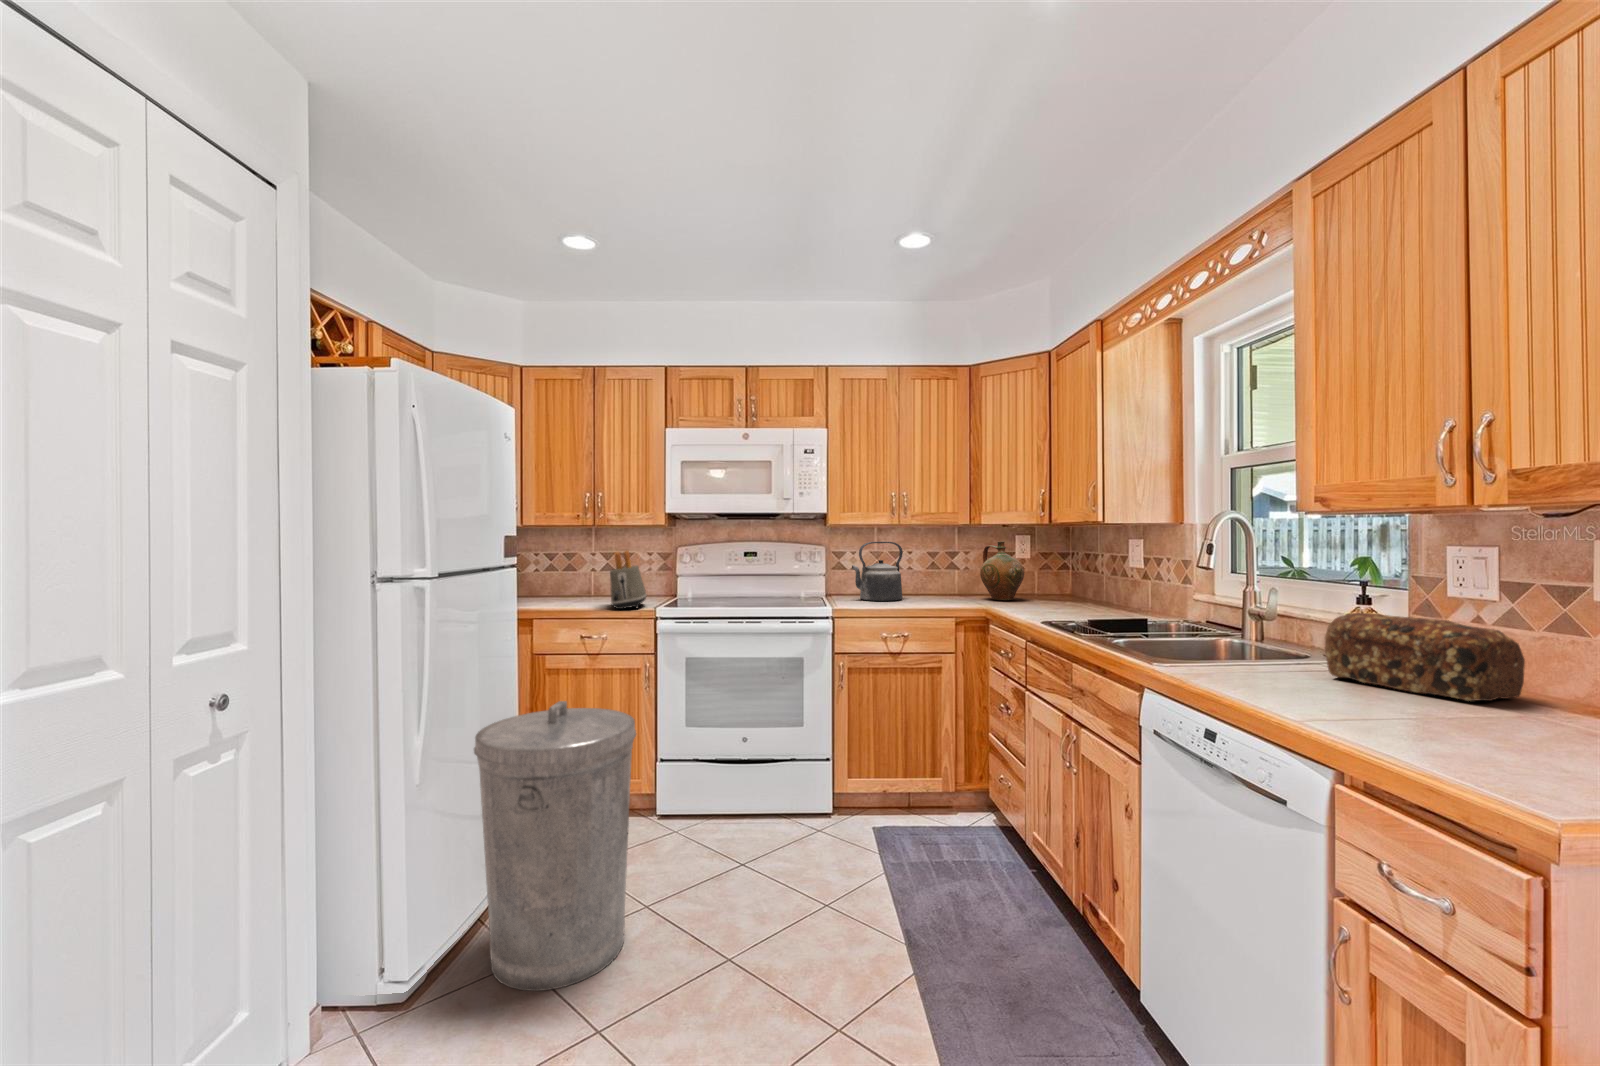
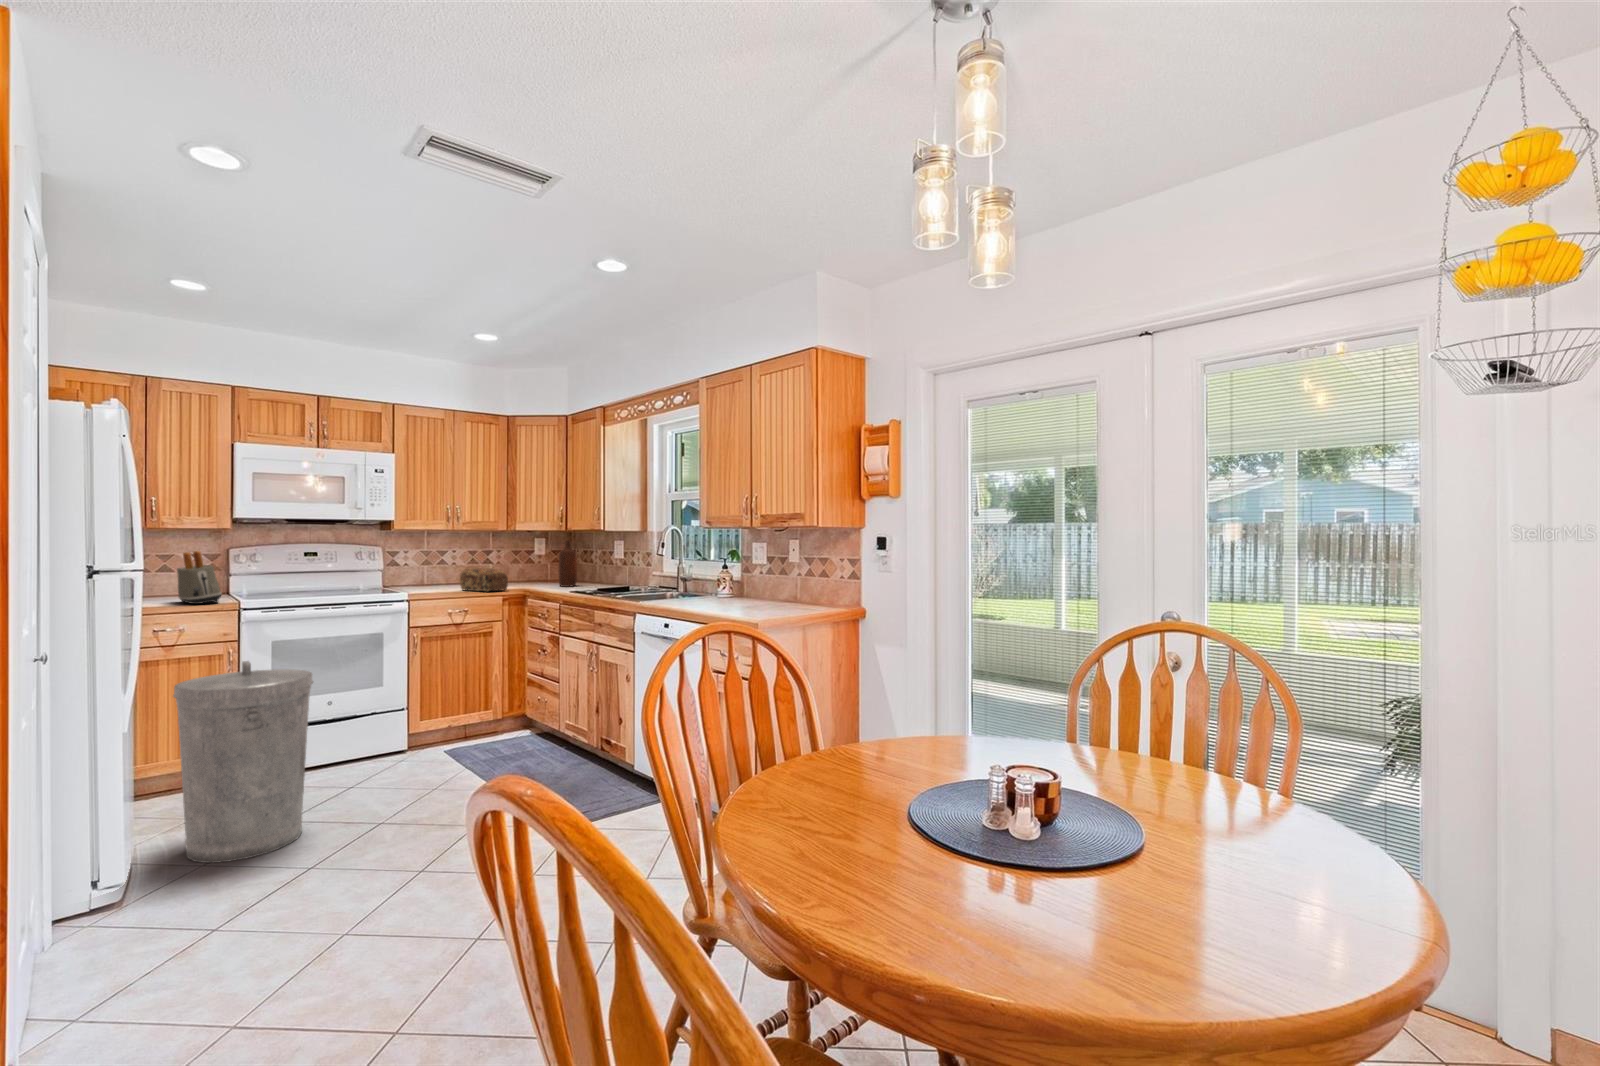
bottle: none [1039,538,1066,607] -> present [559,540,577,587]
ceramic jug: present [980,541,1024,600] -> none [514,543,546,585]
kettle: present [852,542,903,601] -> none [413,543,454,589]
bread loaf: present [1325,612,1525,701] -> present [460,567,508,591]

